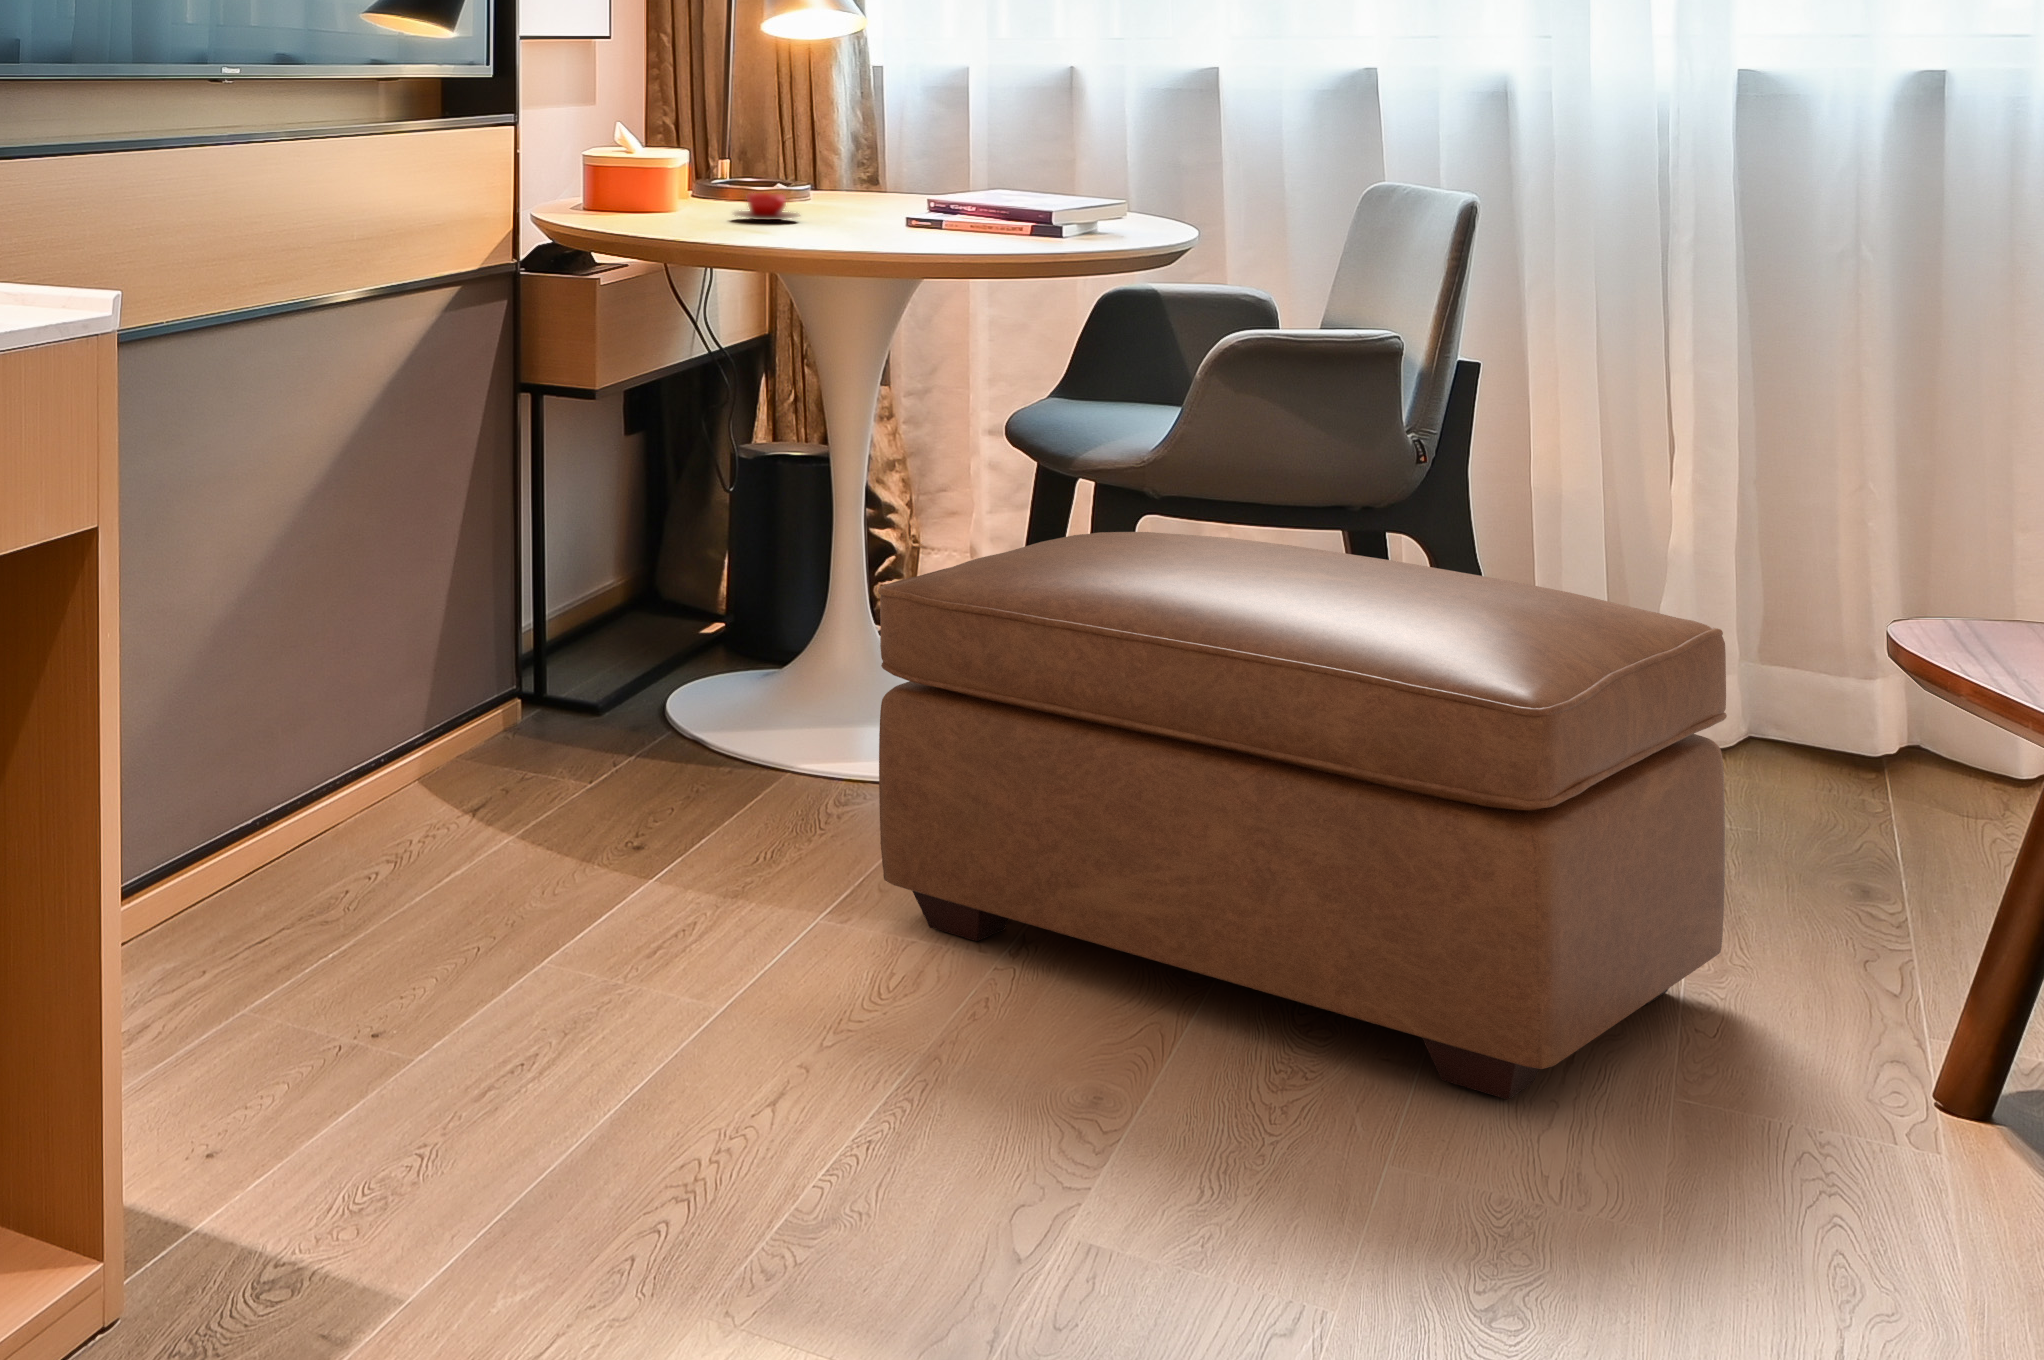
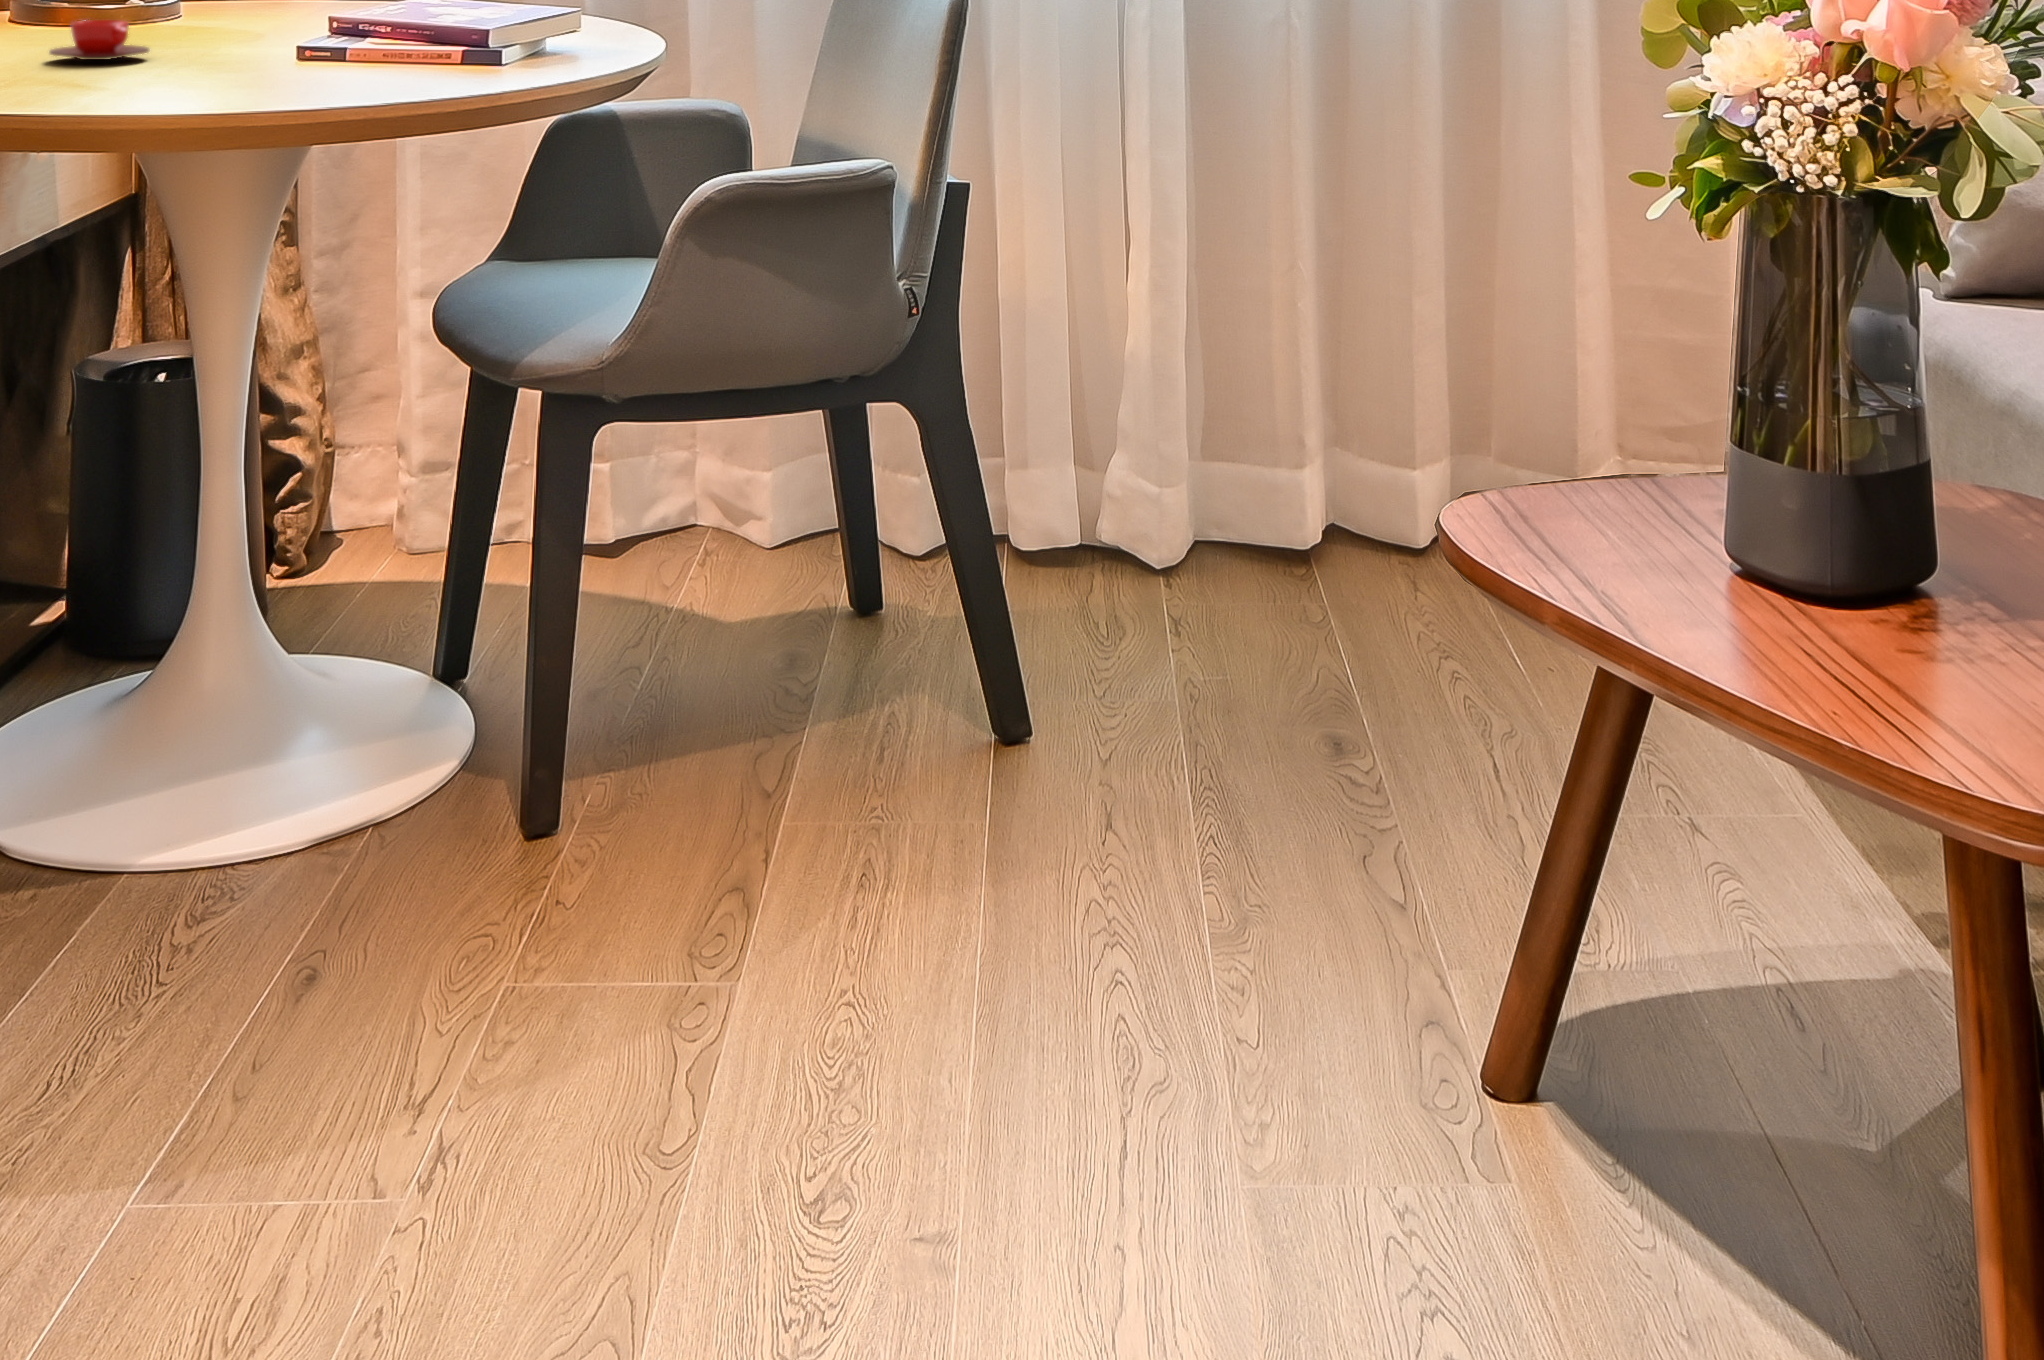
ottoman: present [878,532,1727,1099] -> none [235,472,1262,1256]

